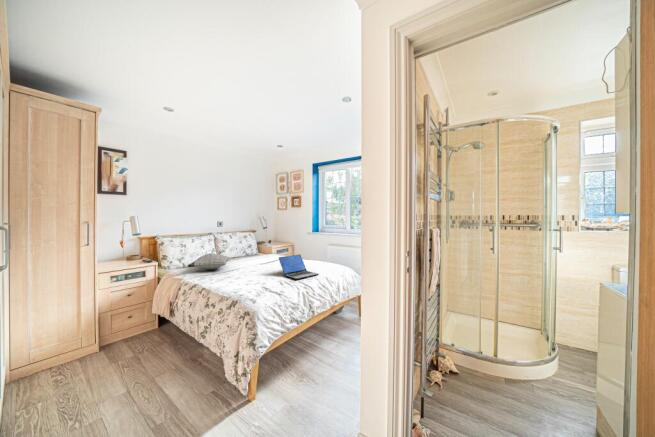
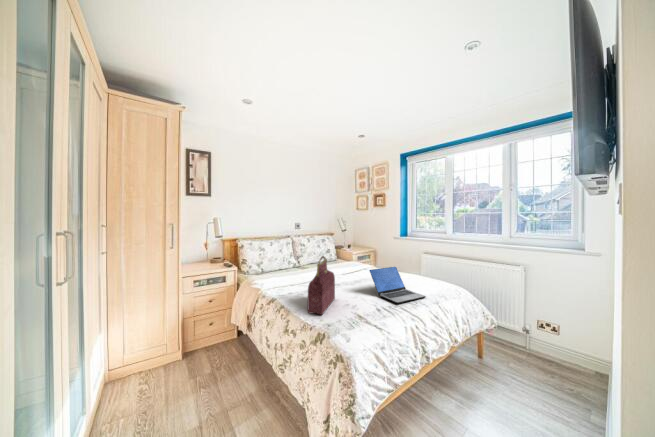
handbag: none [226,247,249,290] -> present [308,257,335,315]
pillow: present [188,253,230,269] -> none [265,260,310,278]

